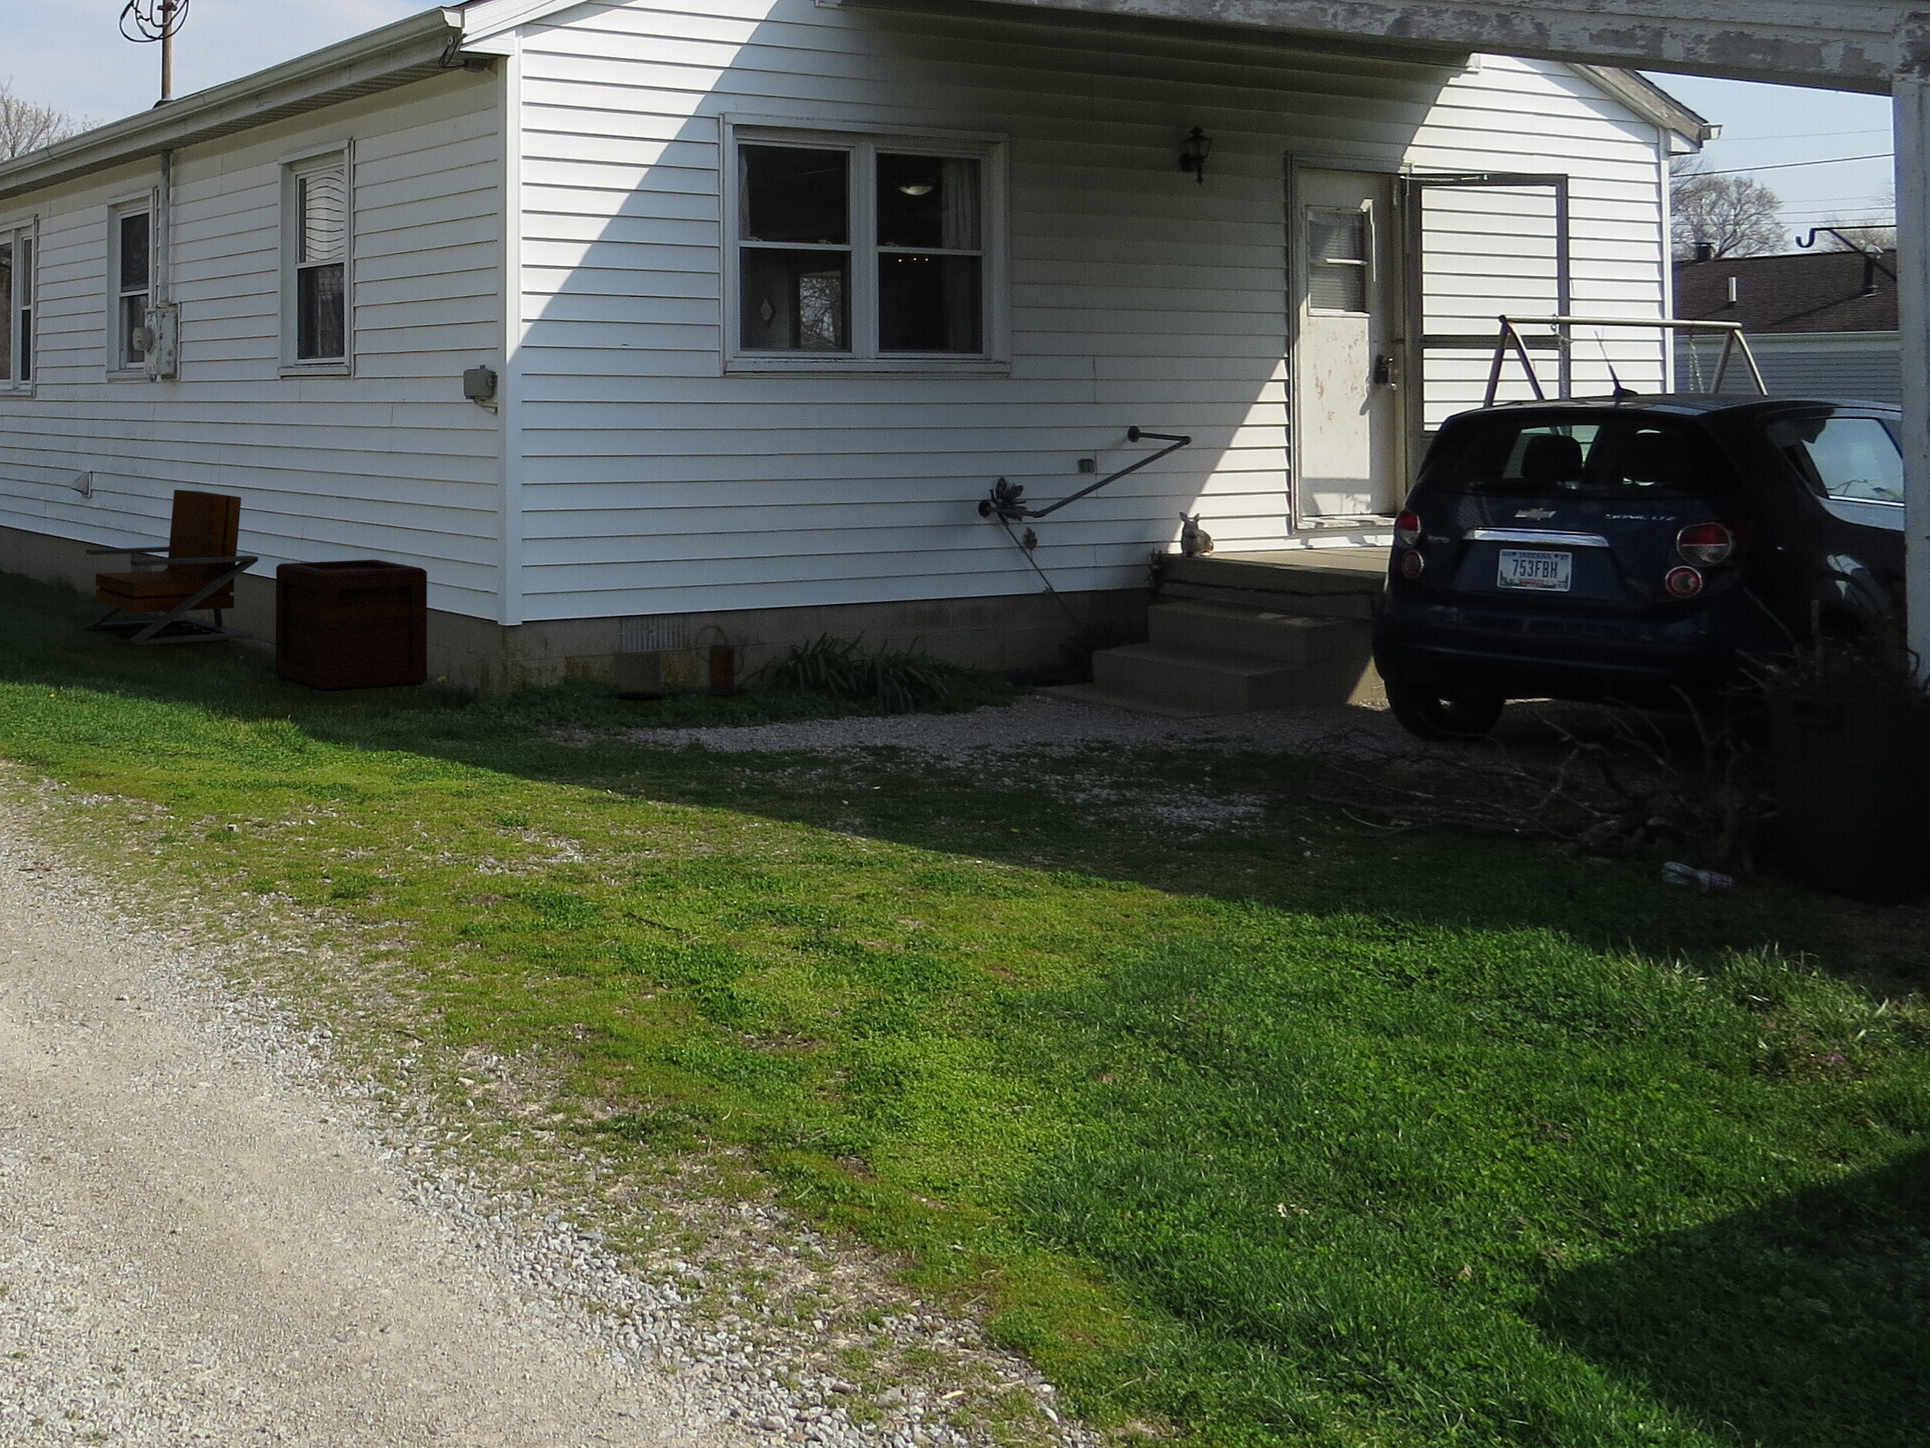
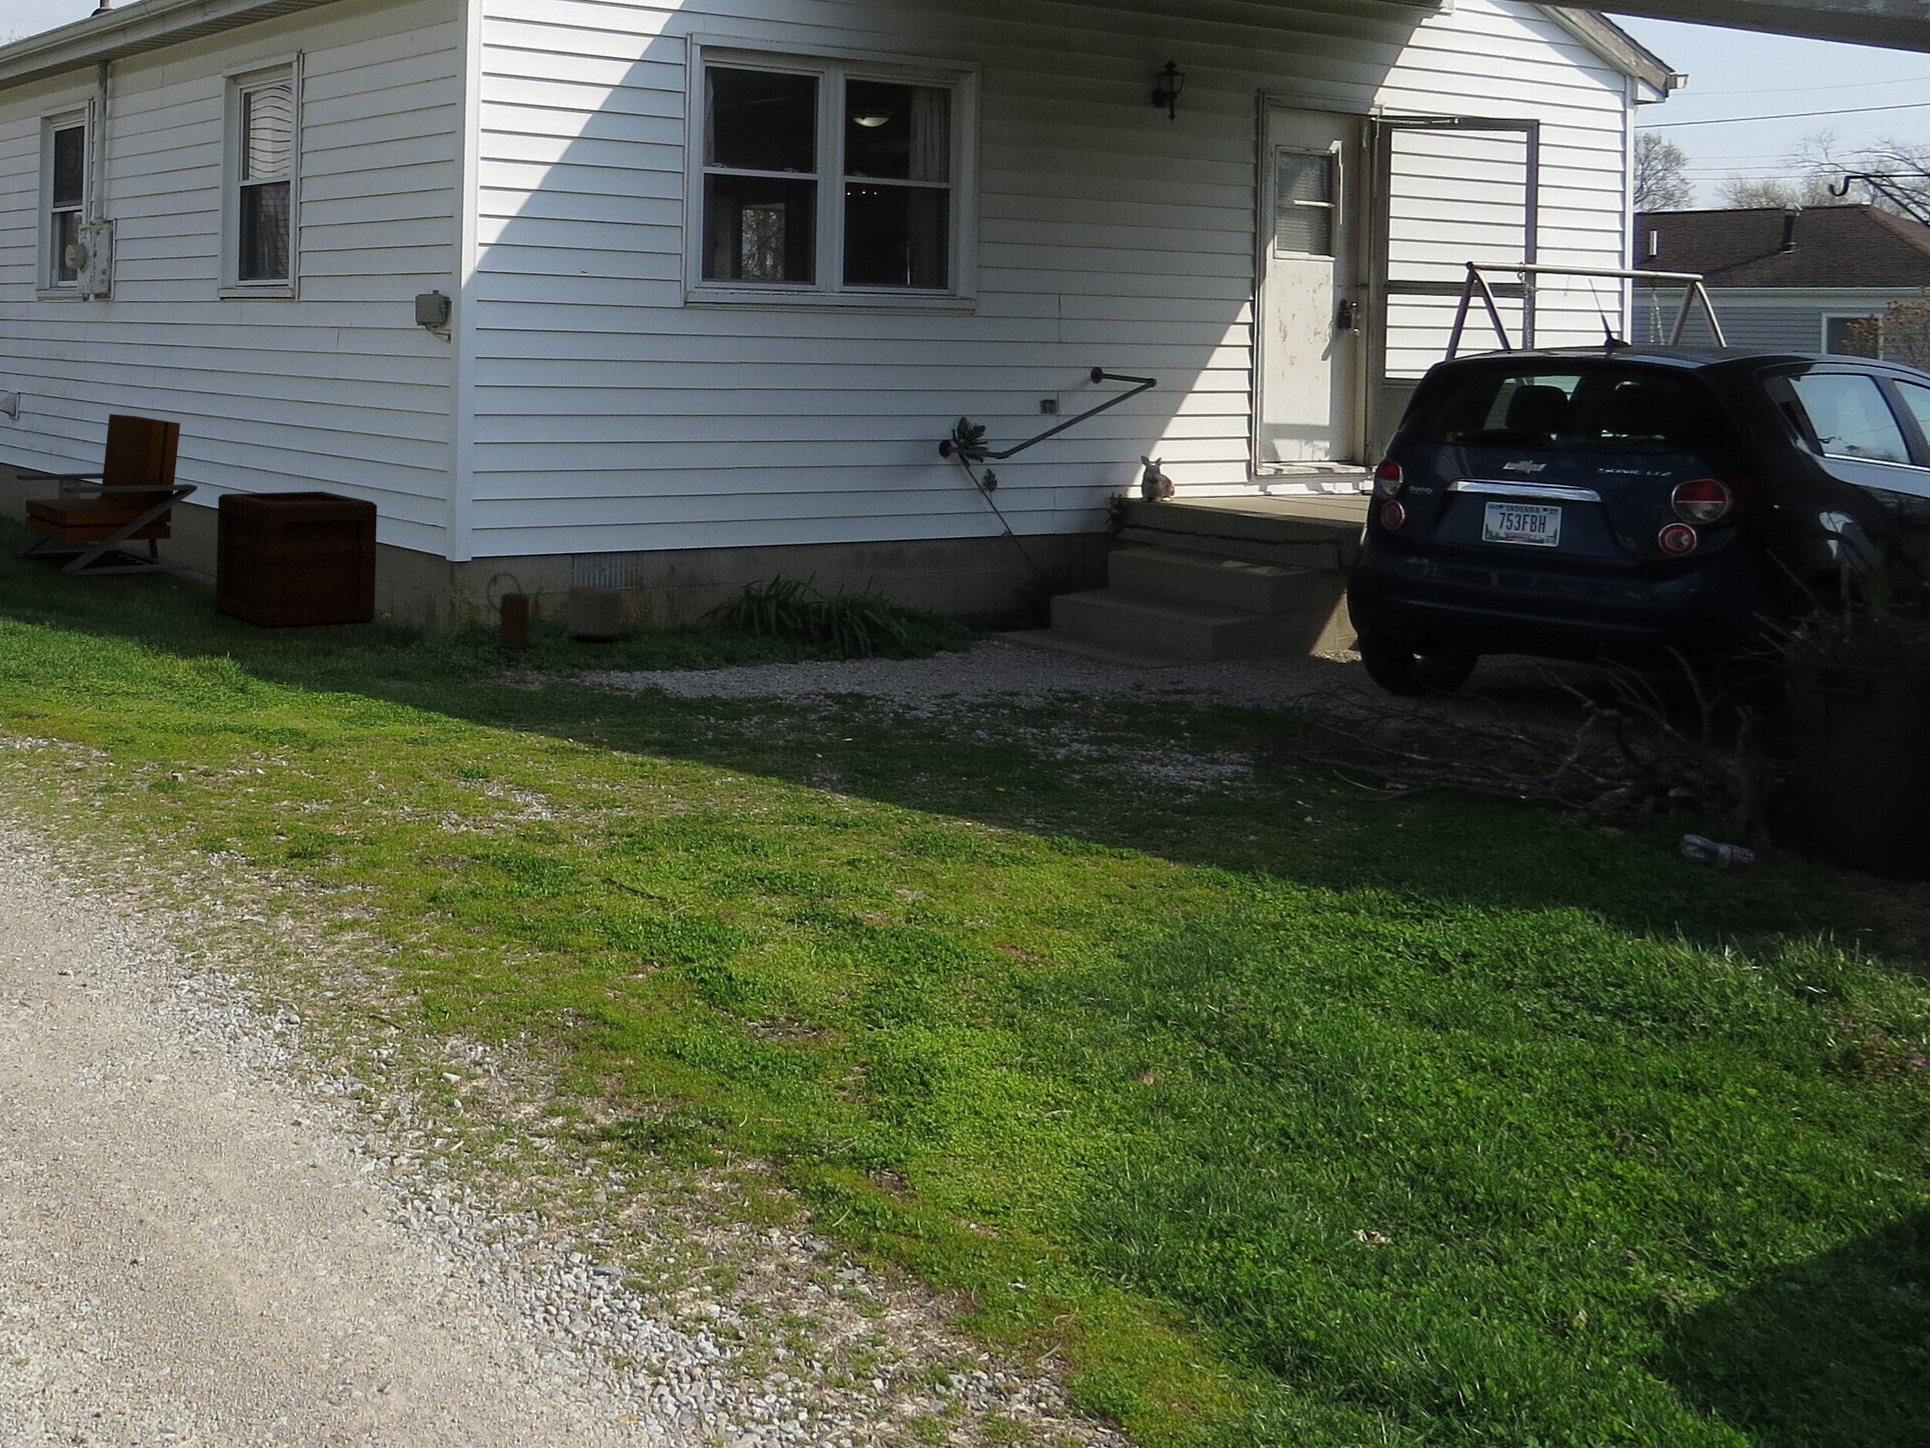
watering can: present [695,625,747,696] -> present [487,573,542,649]

